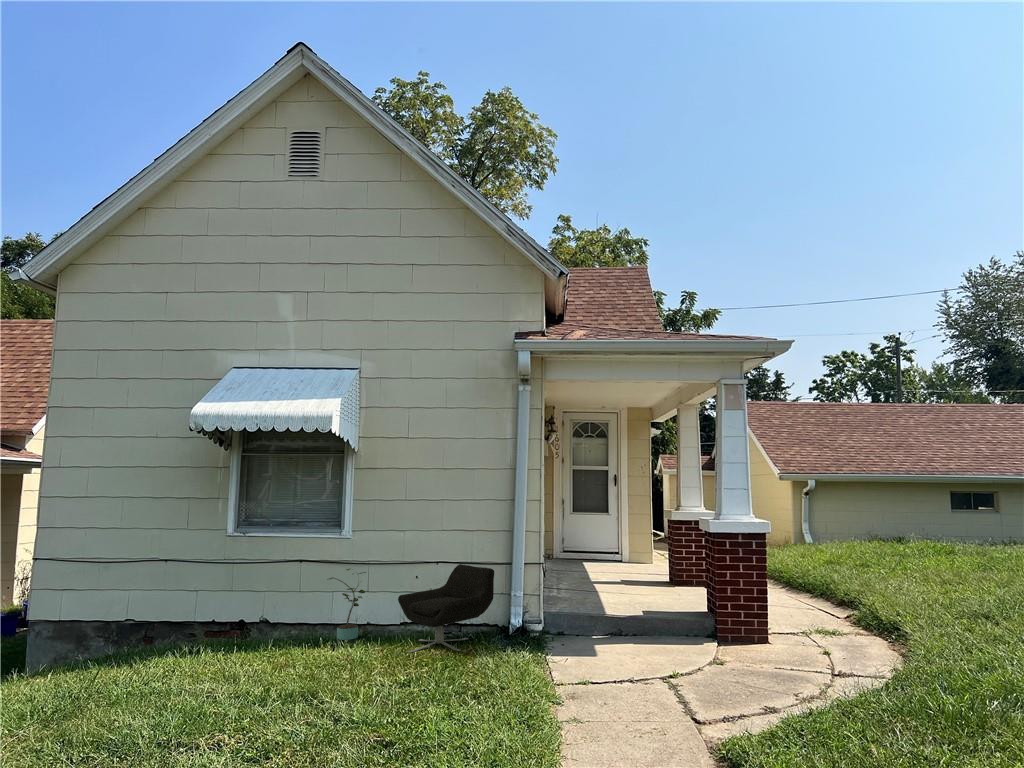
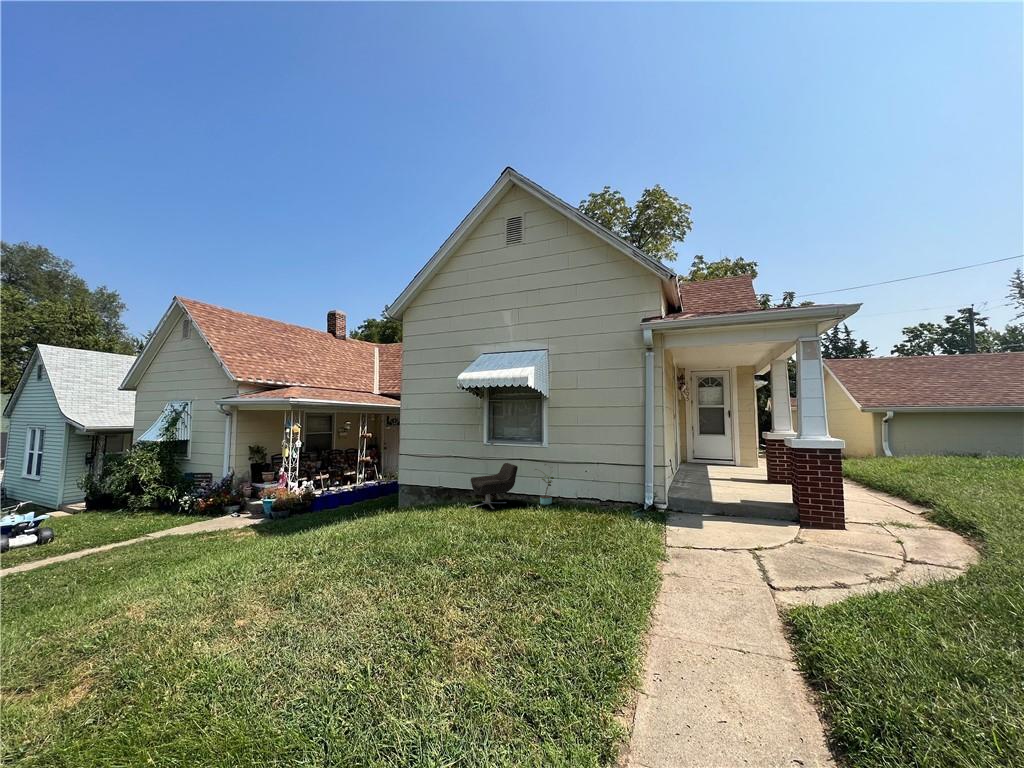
lounge chair: present [398,564,494,653] -> present [469,463,518,509]

